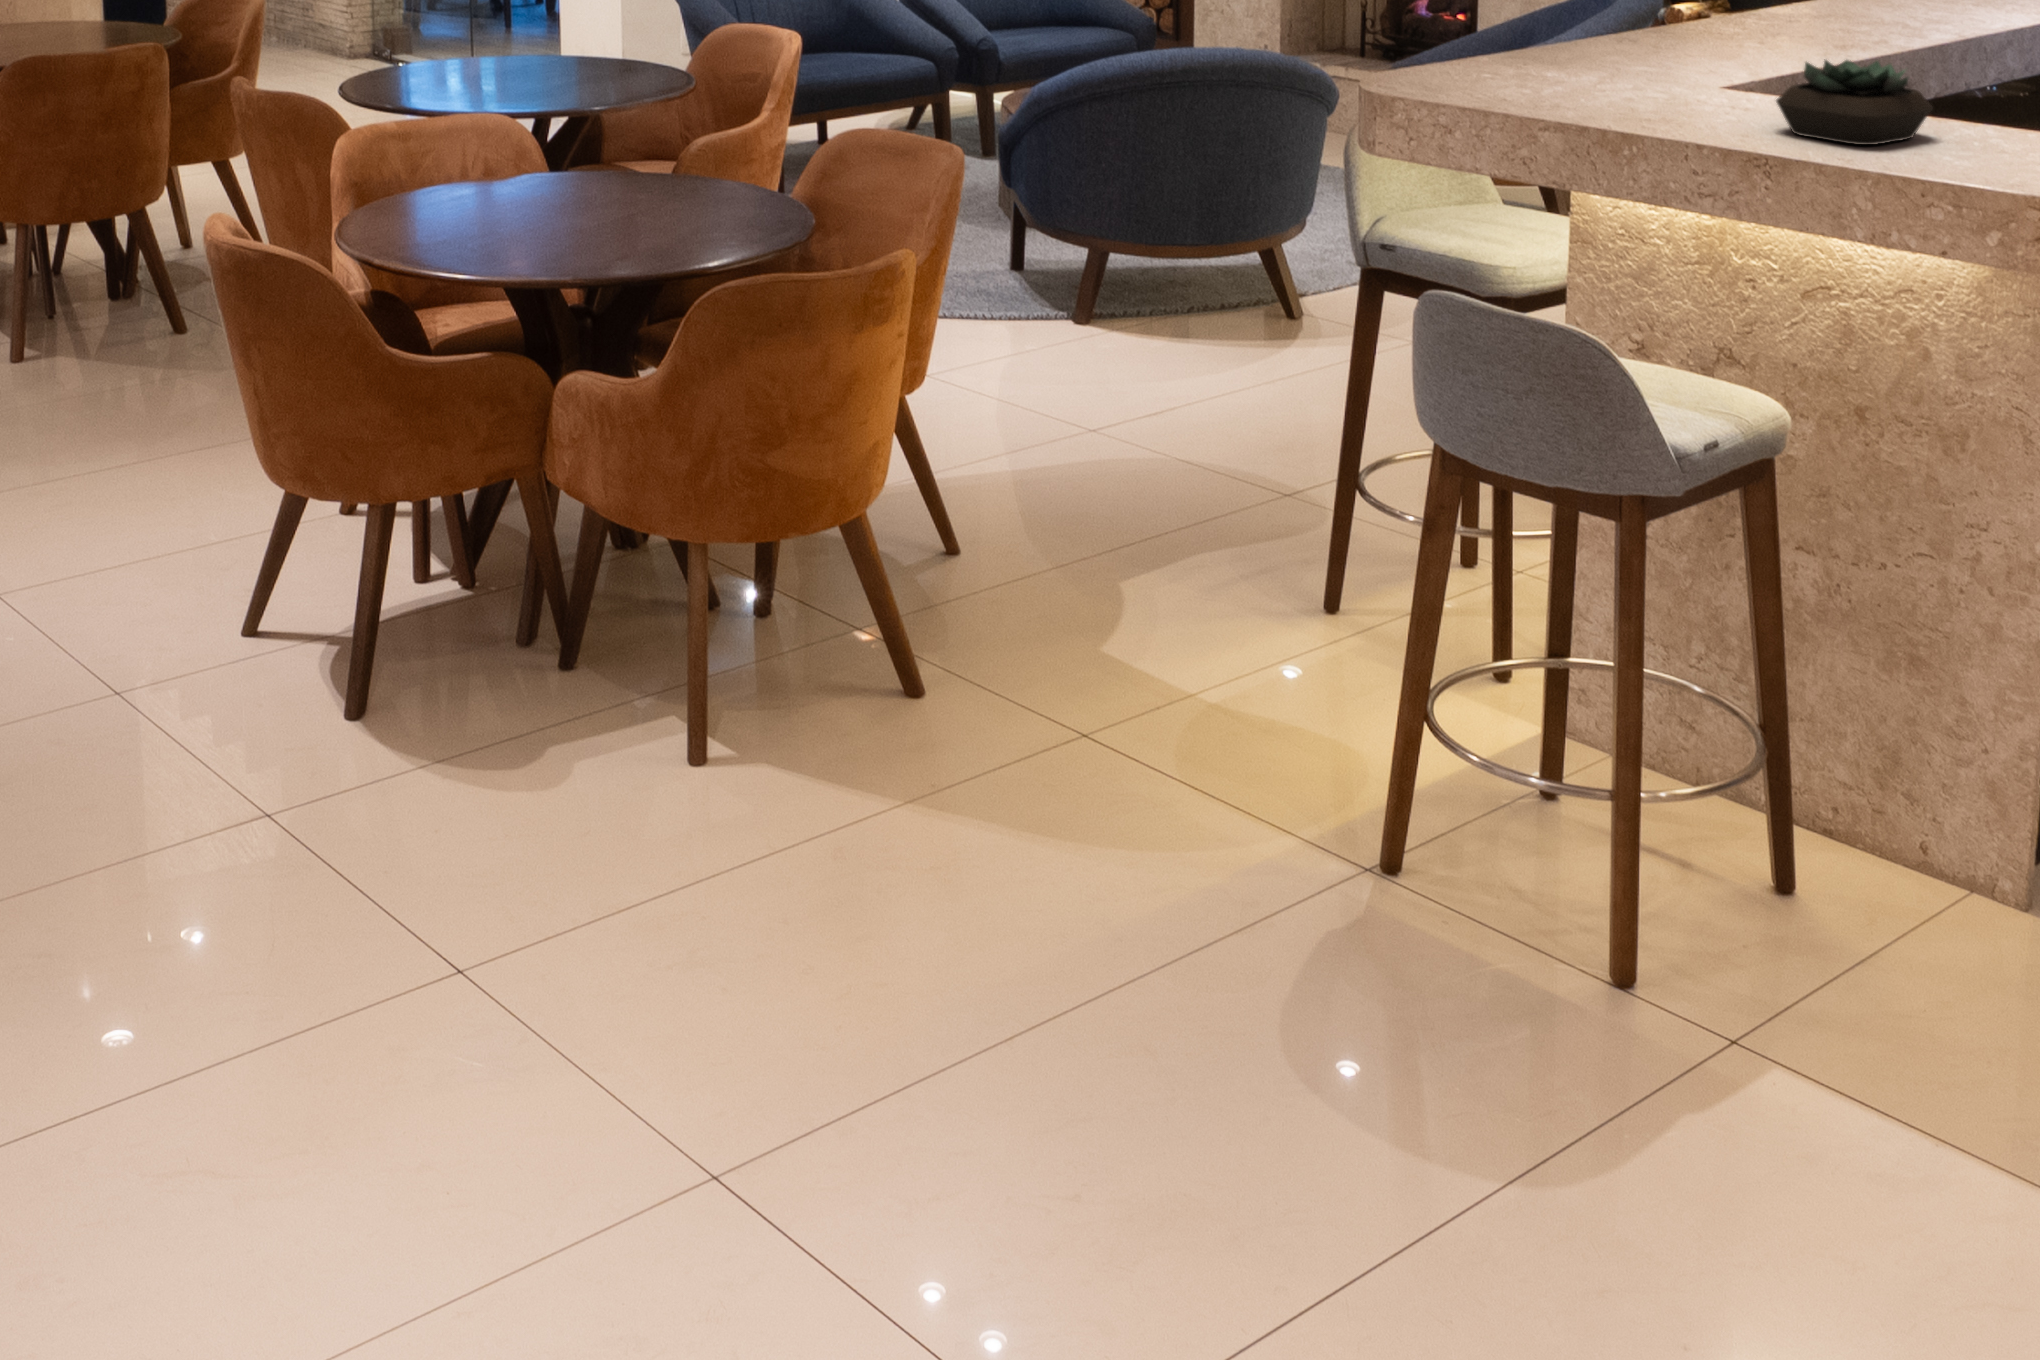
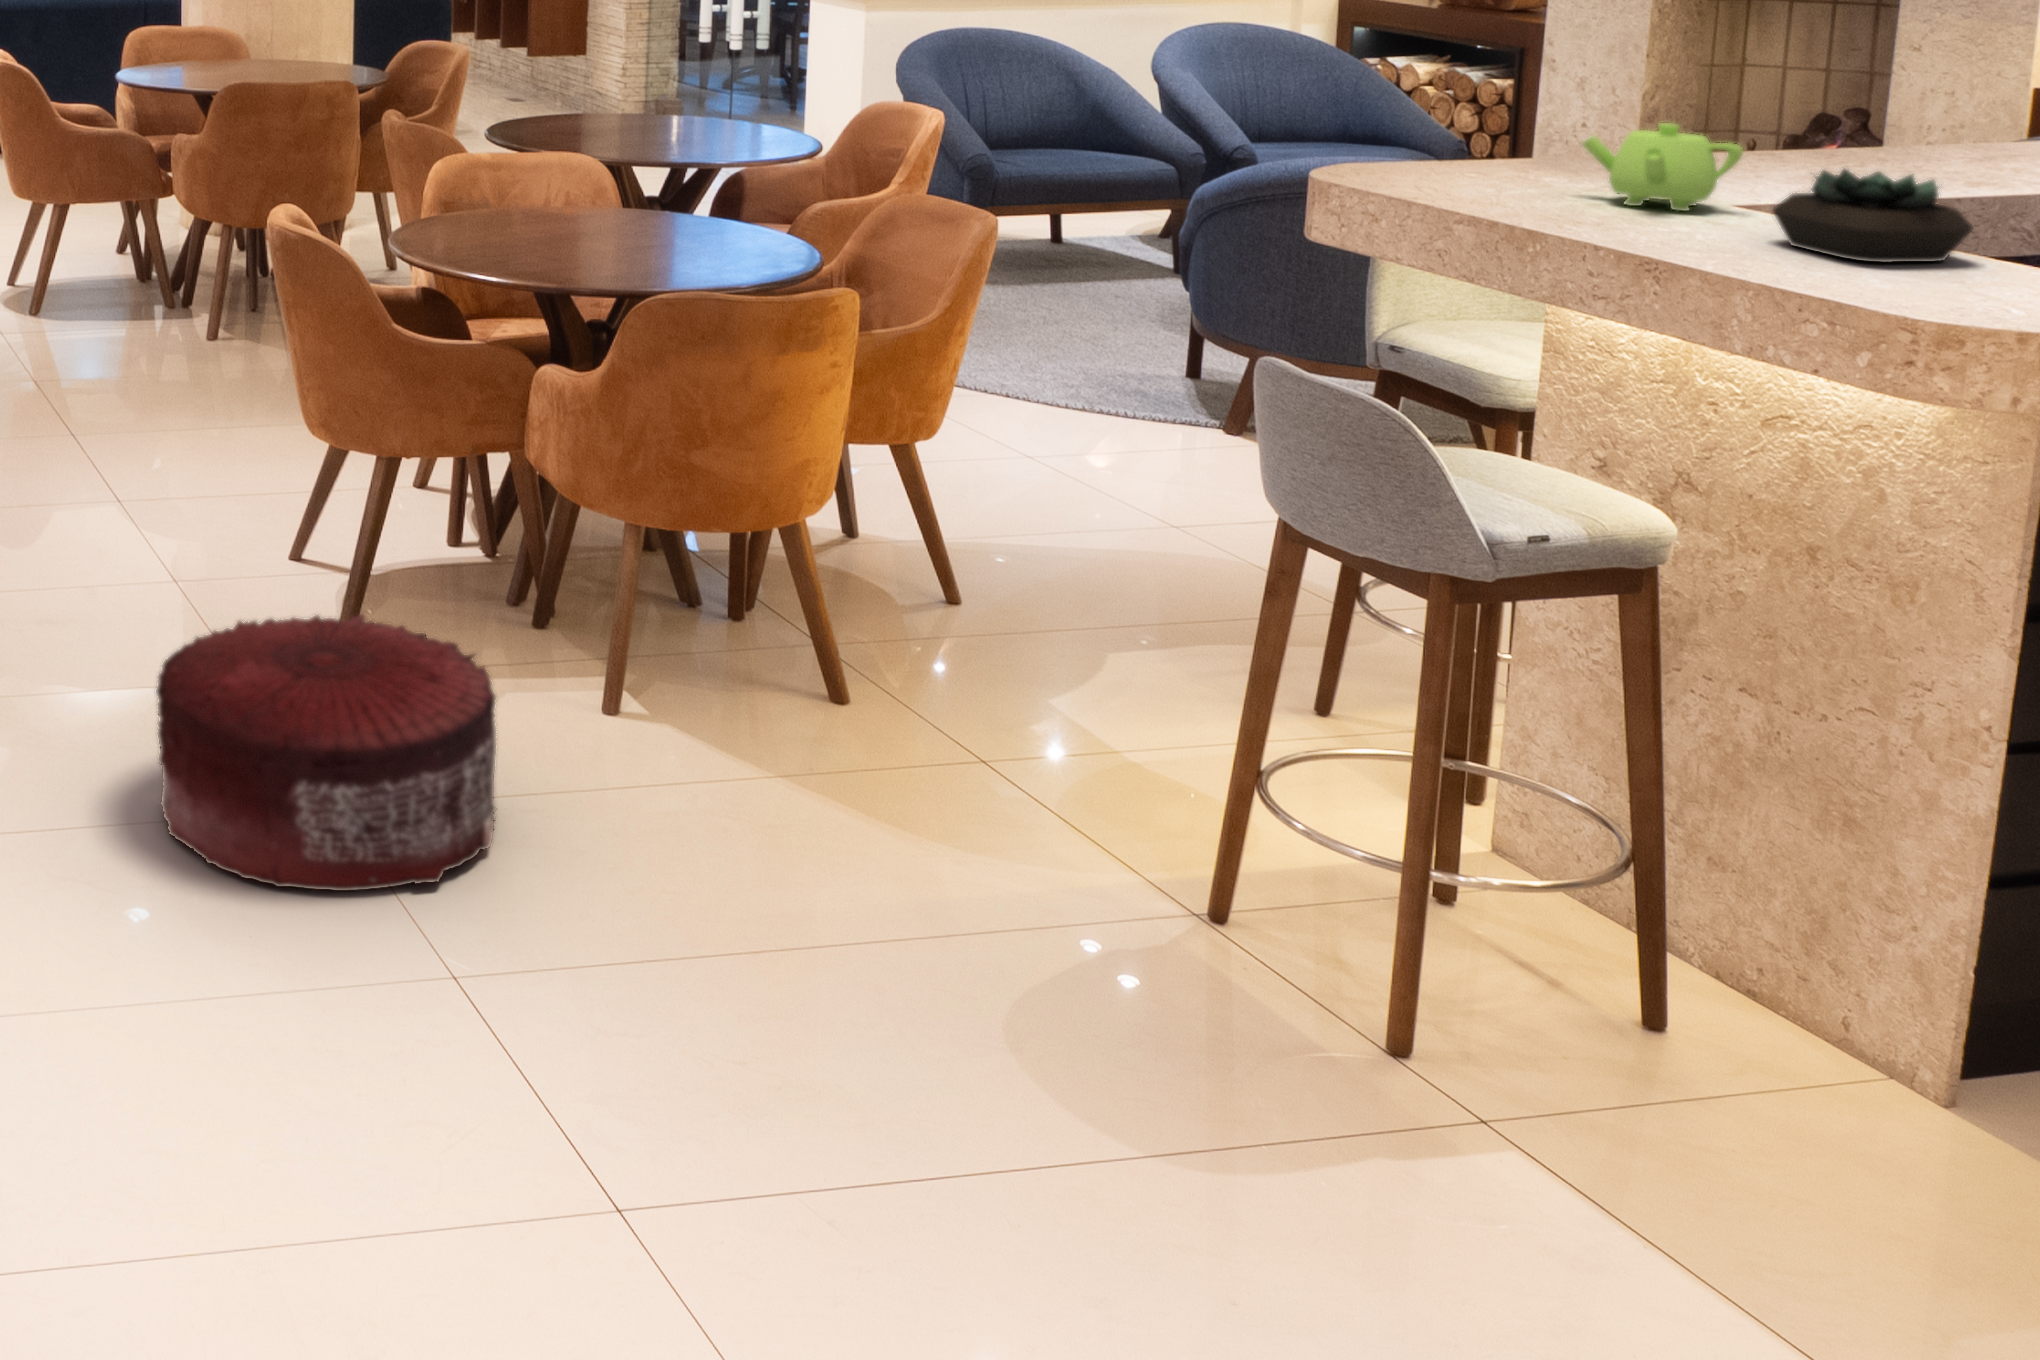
teapot: none [1588,26,1722,107] -> present [1582,123,1743,211]
pouf: none [240,706,657,1075] -> present [157,615,496,891]

